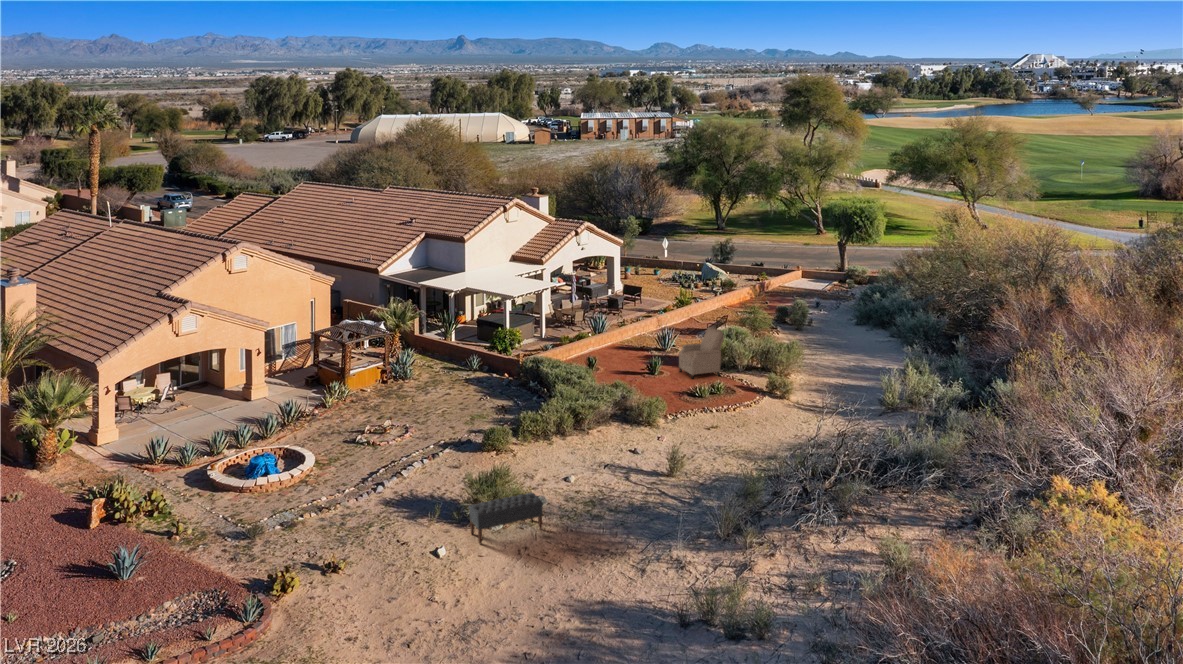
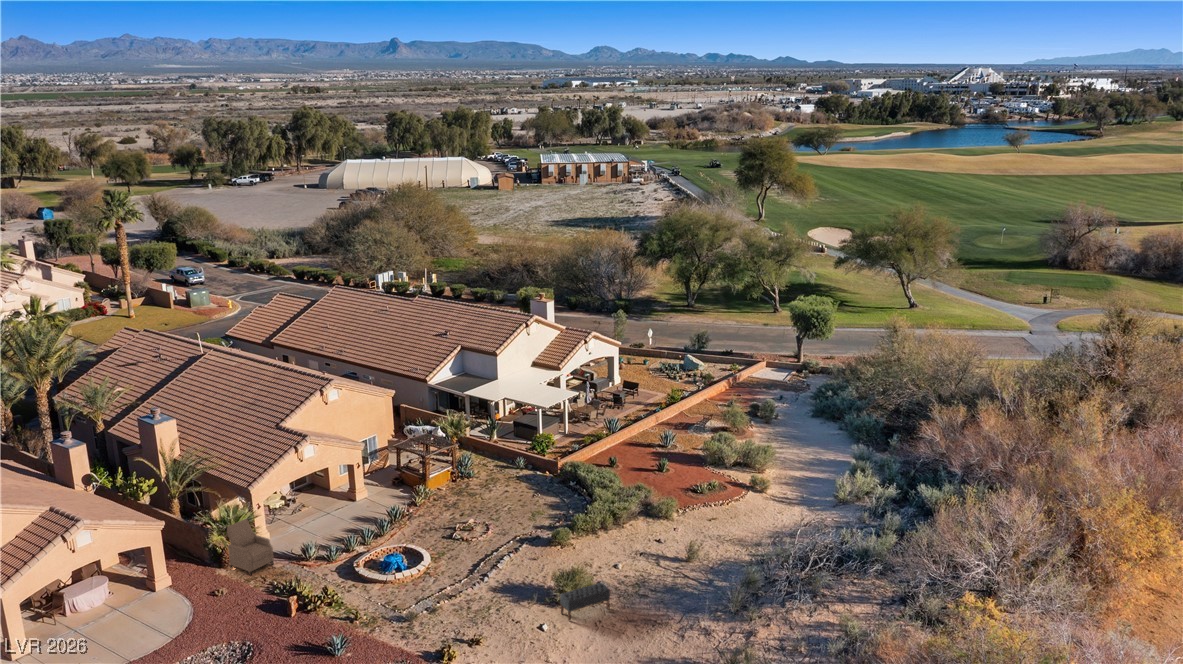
chair: present [679,327,724,379] -> present [227,519,273,576]

